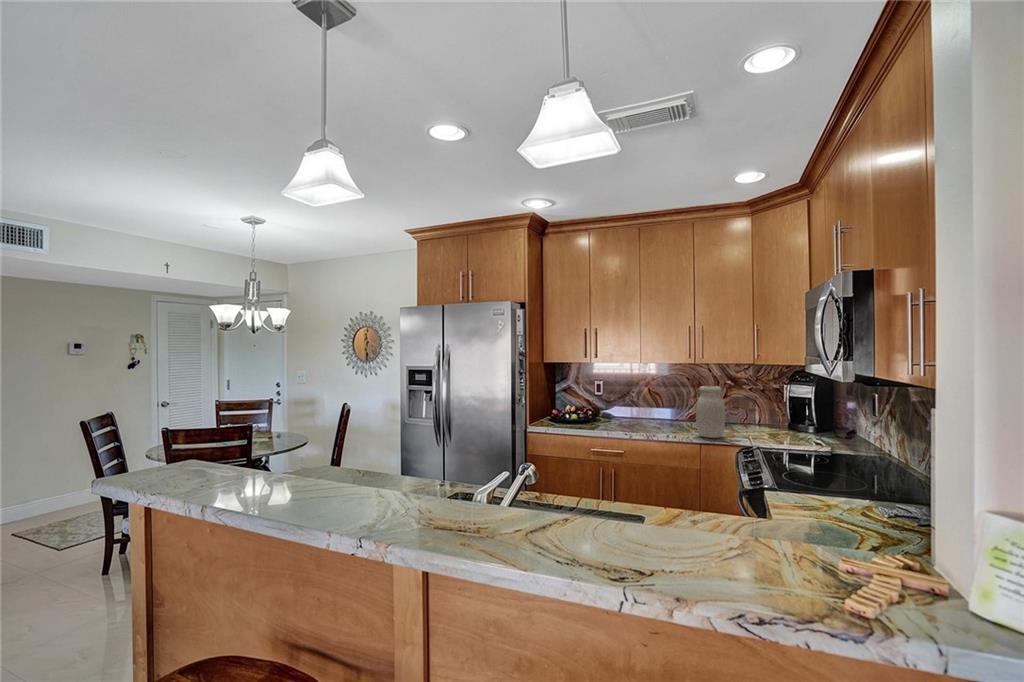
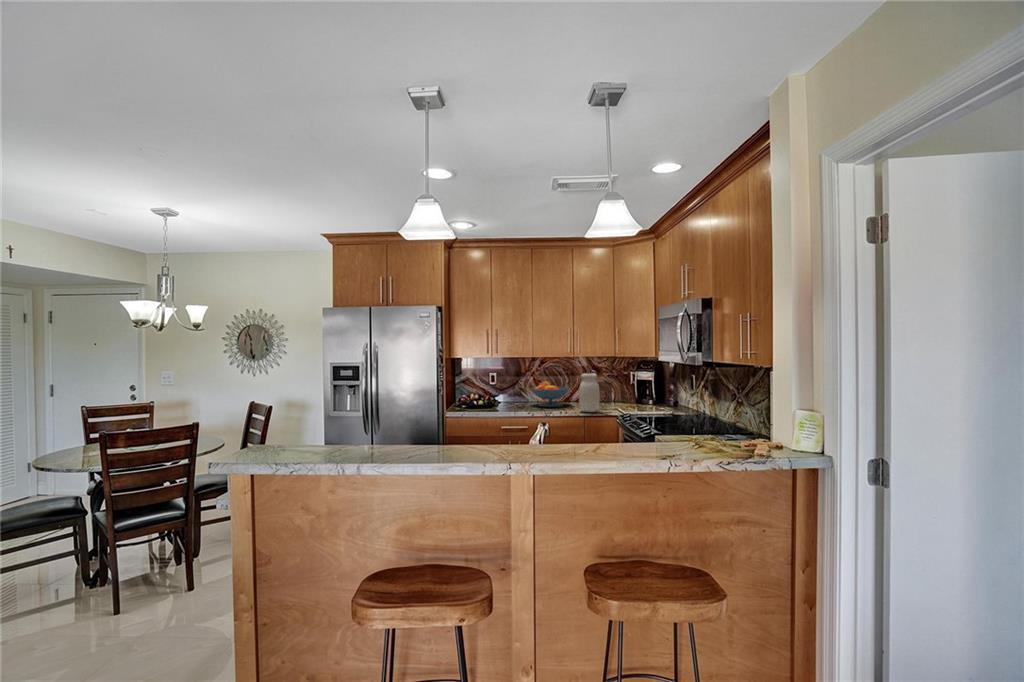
fruit bowl: none [639,393,689,427] -> present [532,382,569,407]

